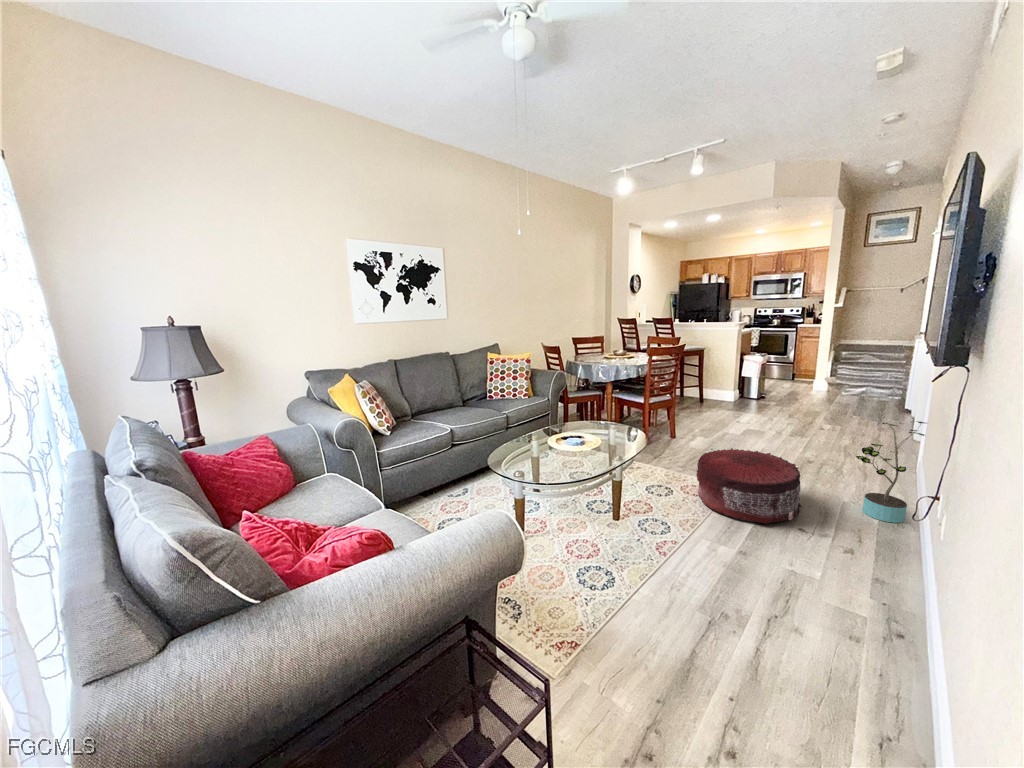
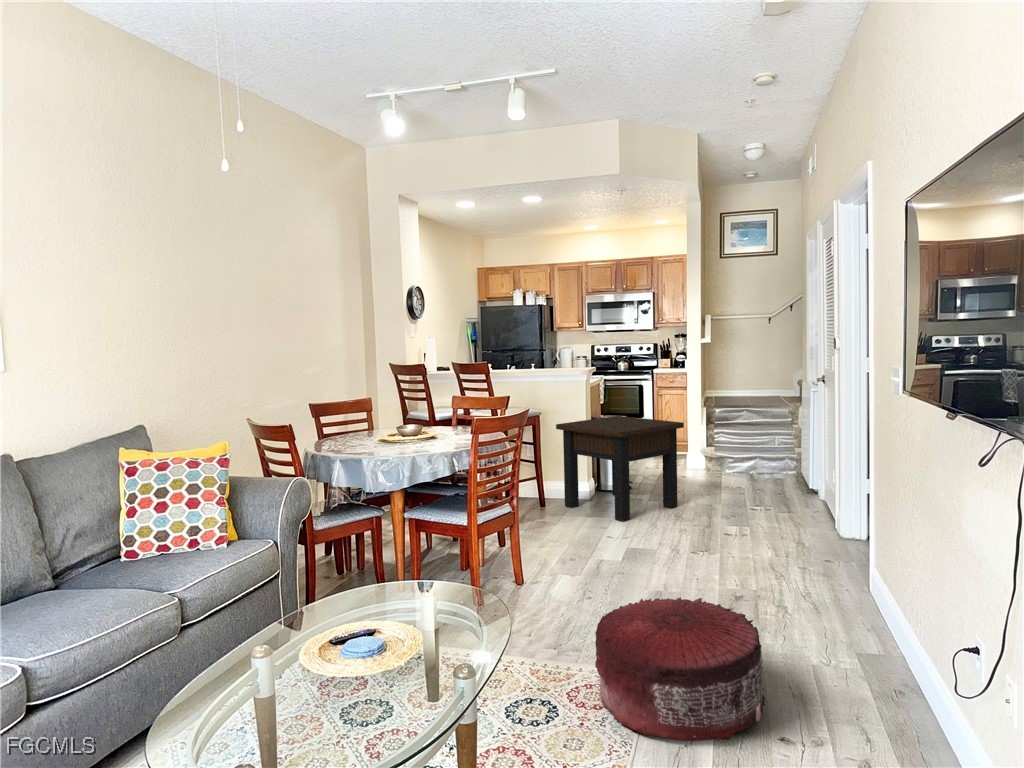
side table: none [713,352,803,414] -> present [556,416,684,521]
potted plant: present [856,421,924,523] -> none [824,518,907,687]

